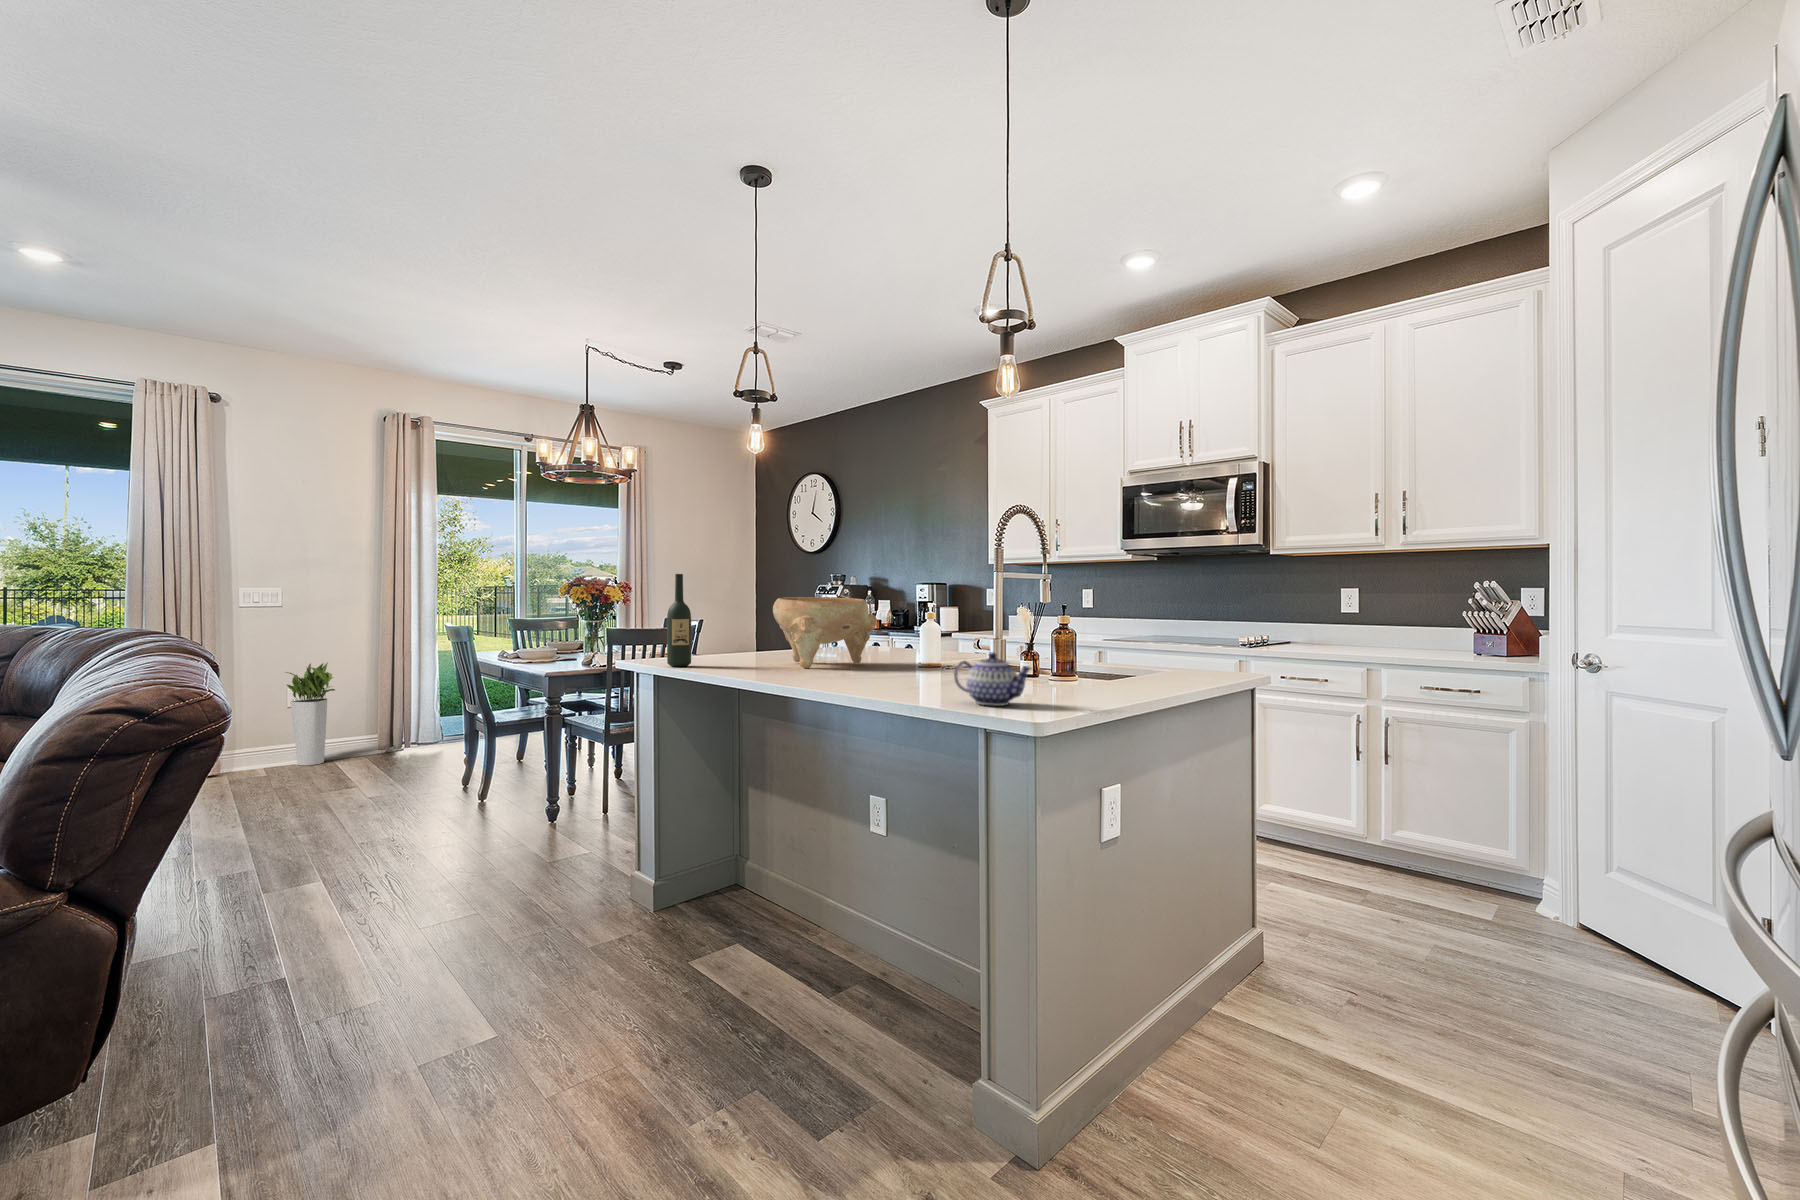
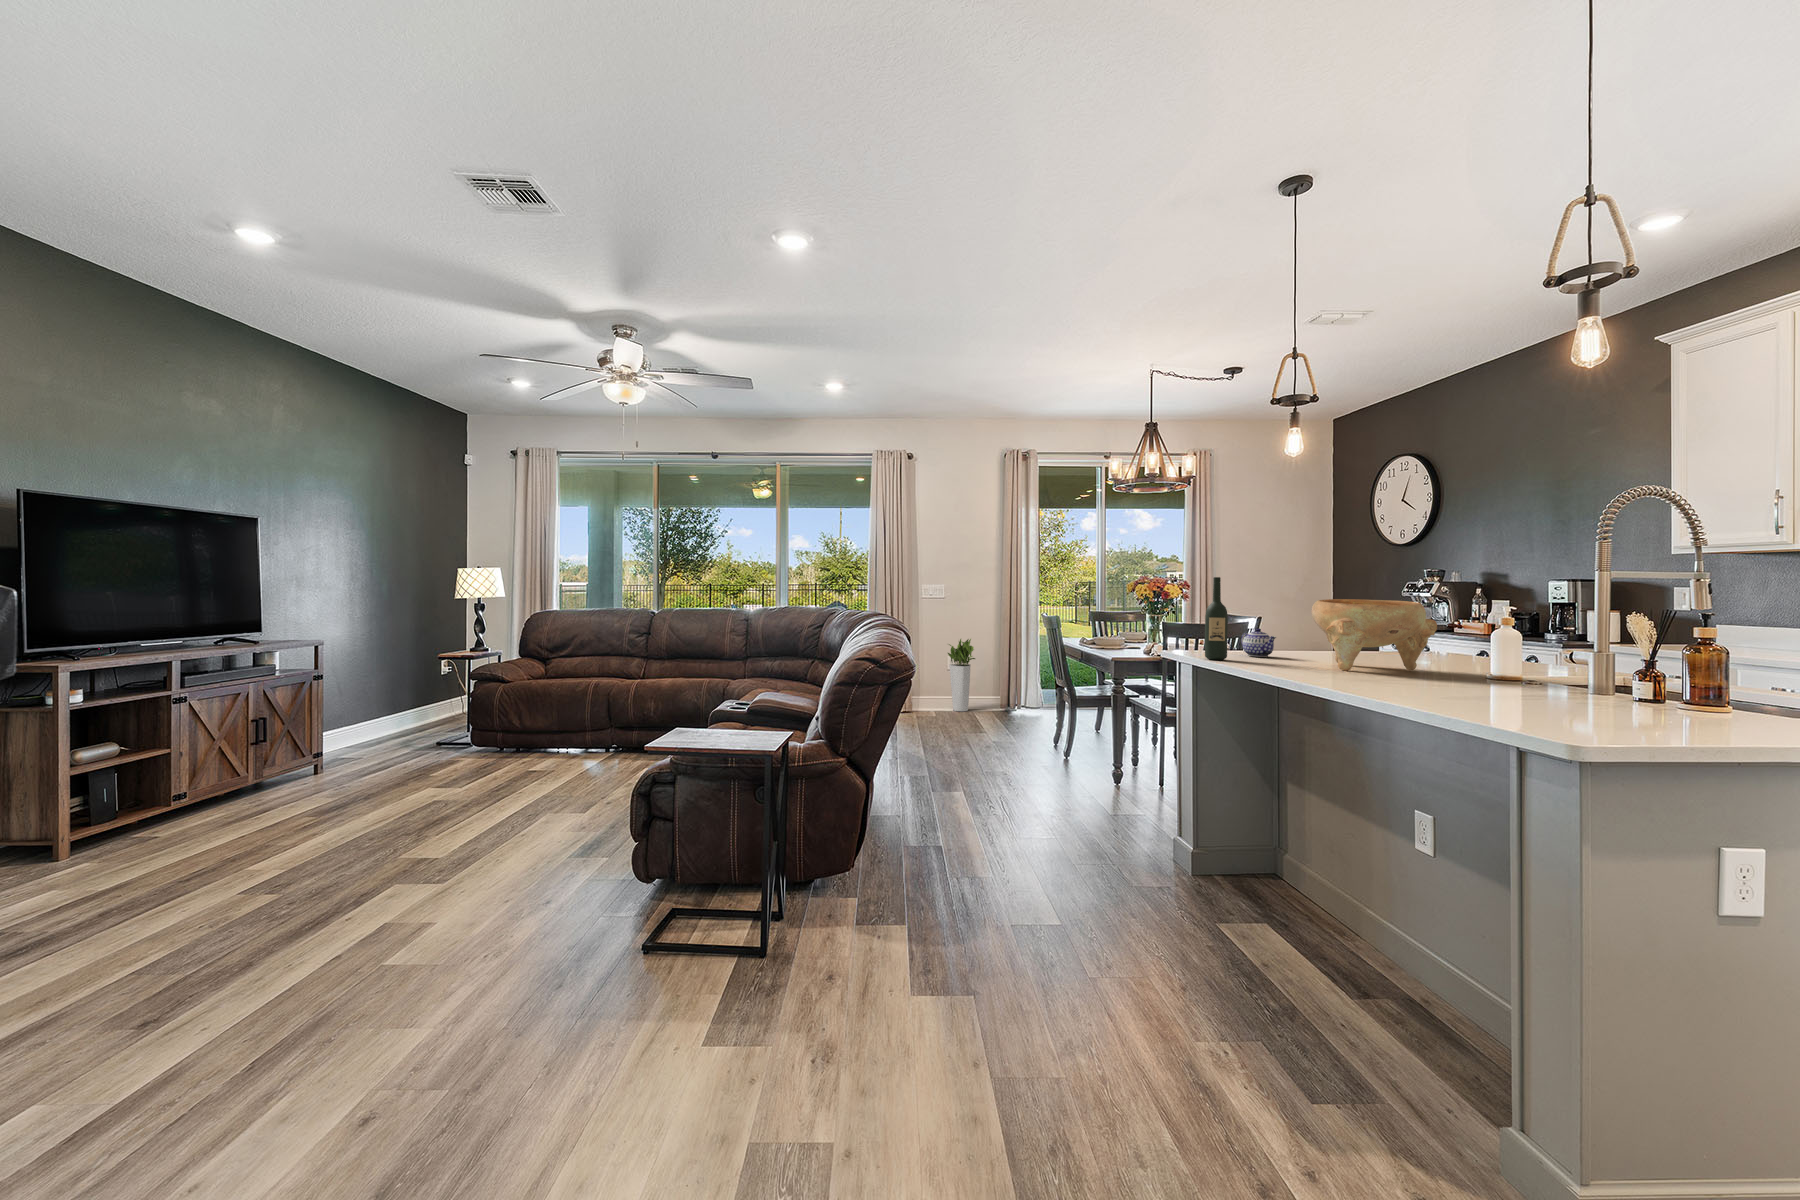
teapot: present [954,653,1032,706] -> present [1241,628,1276,657]

